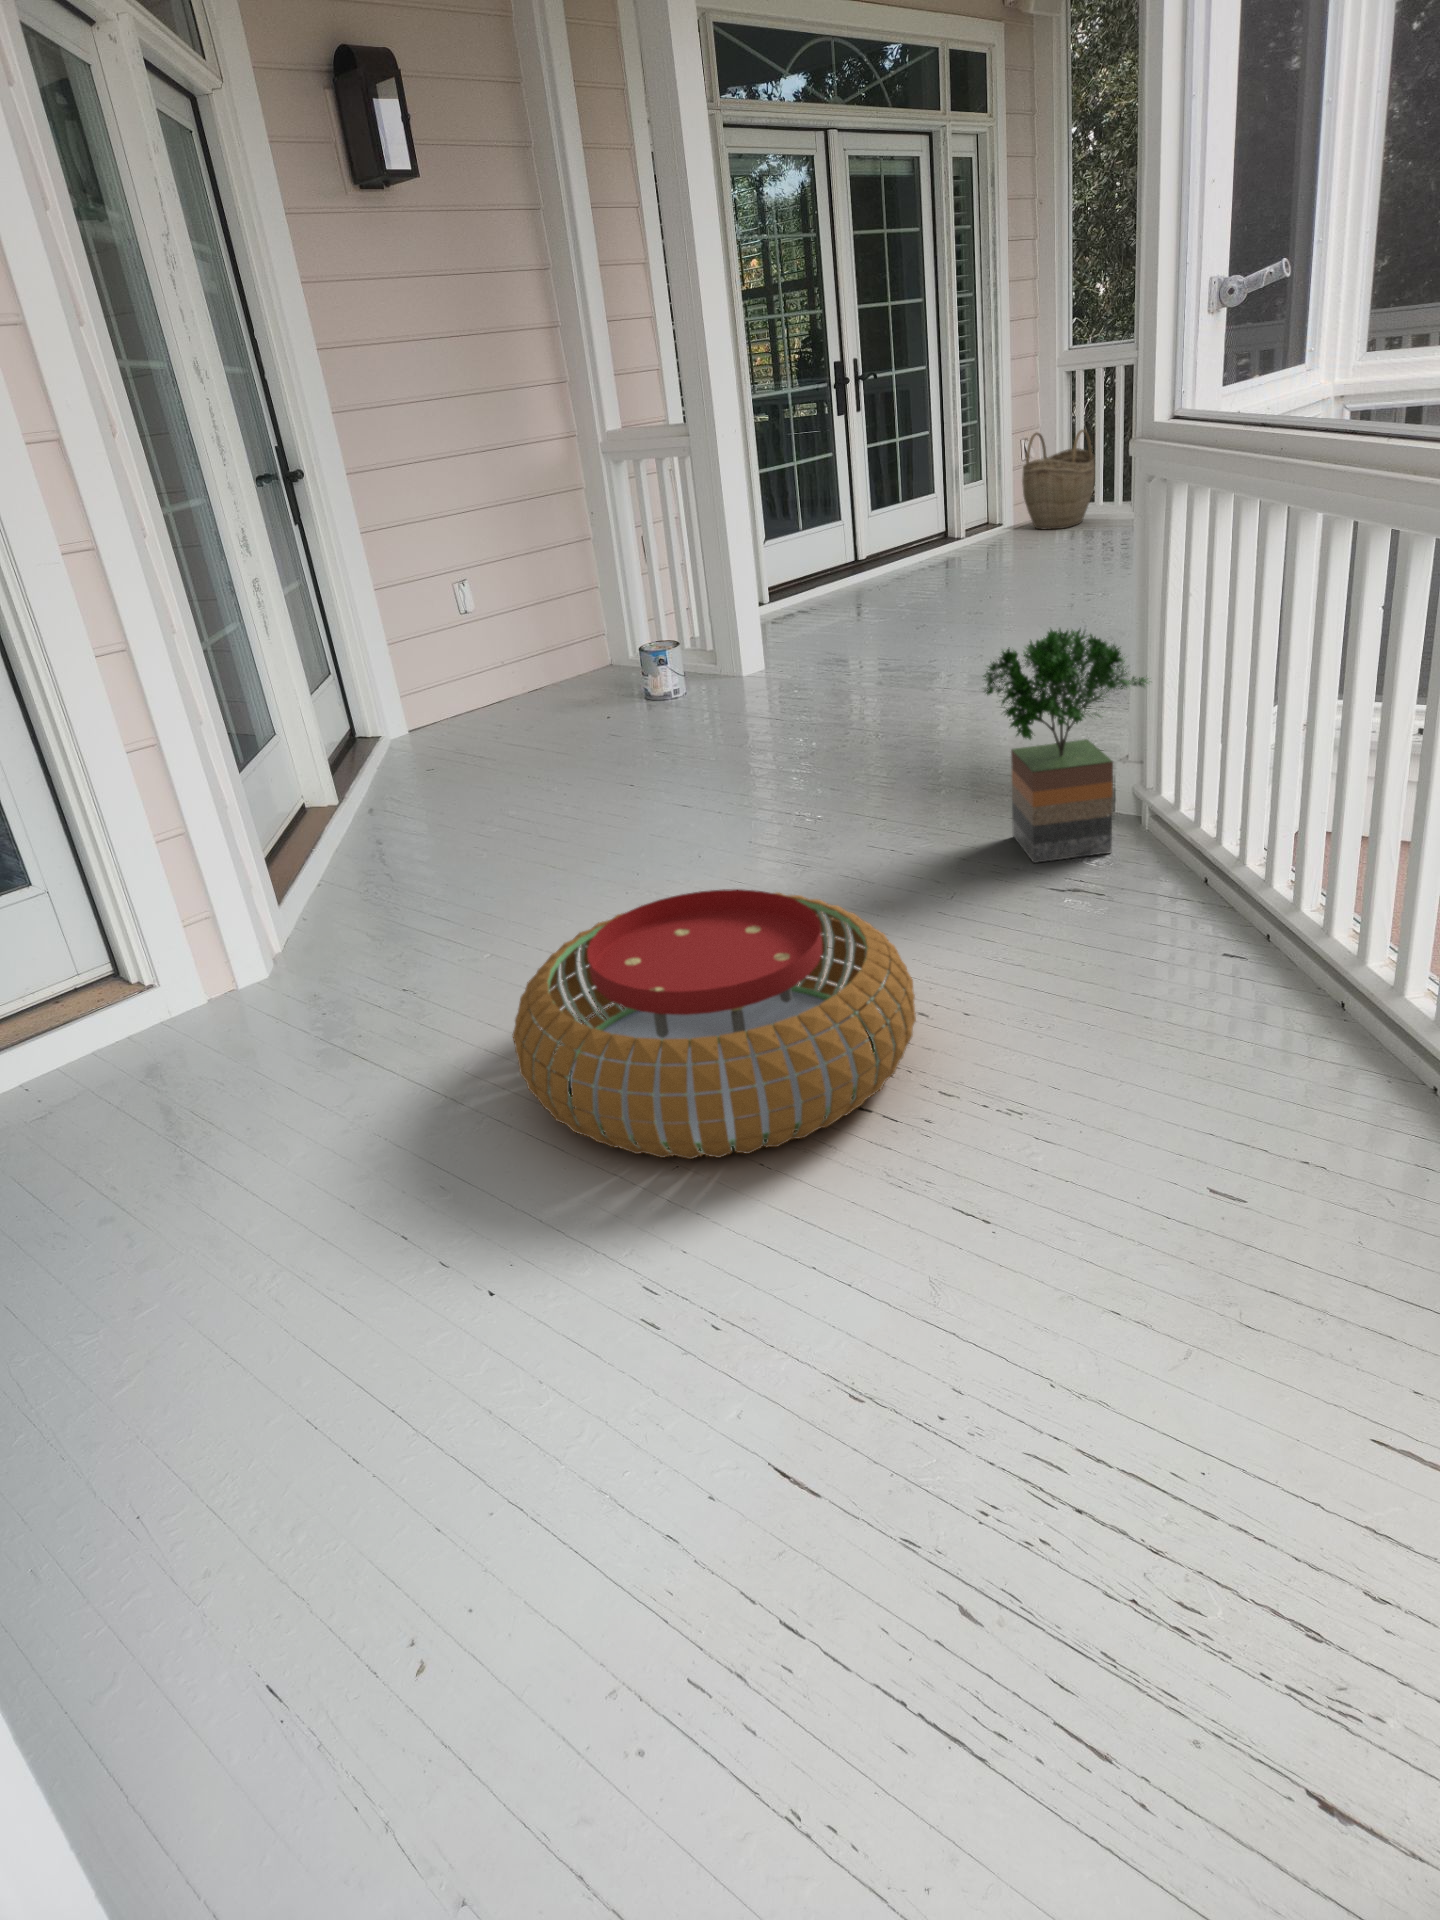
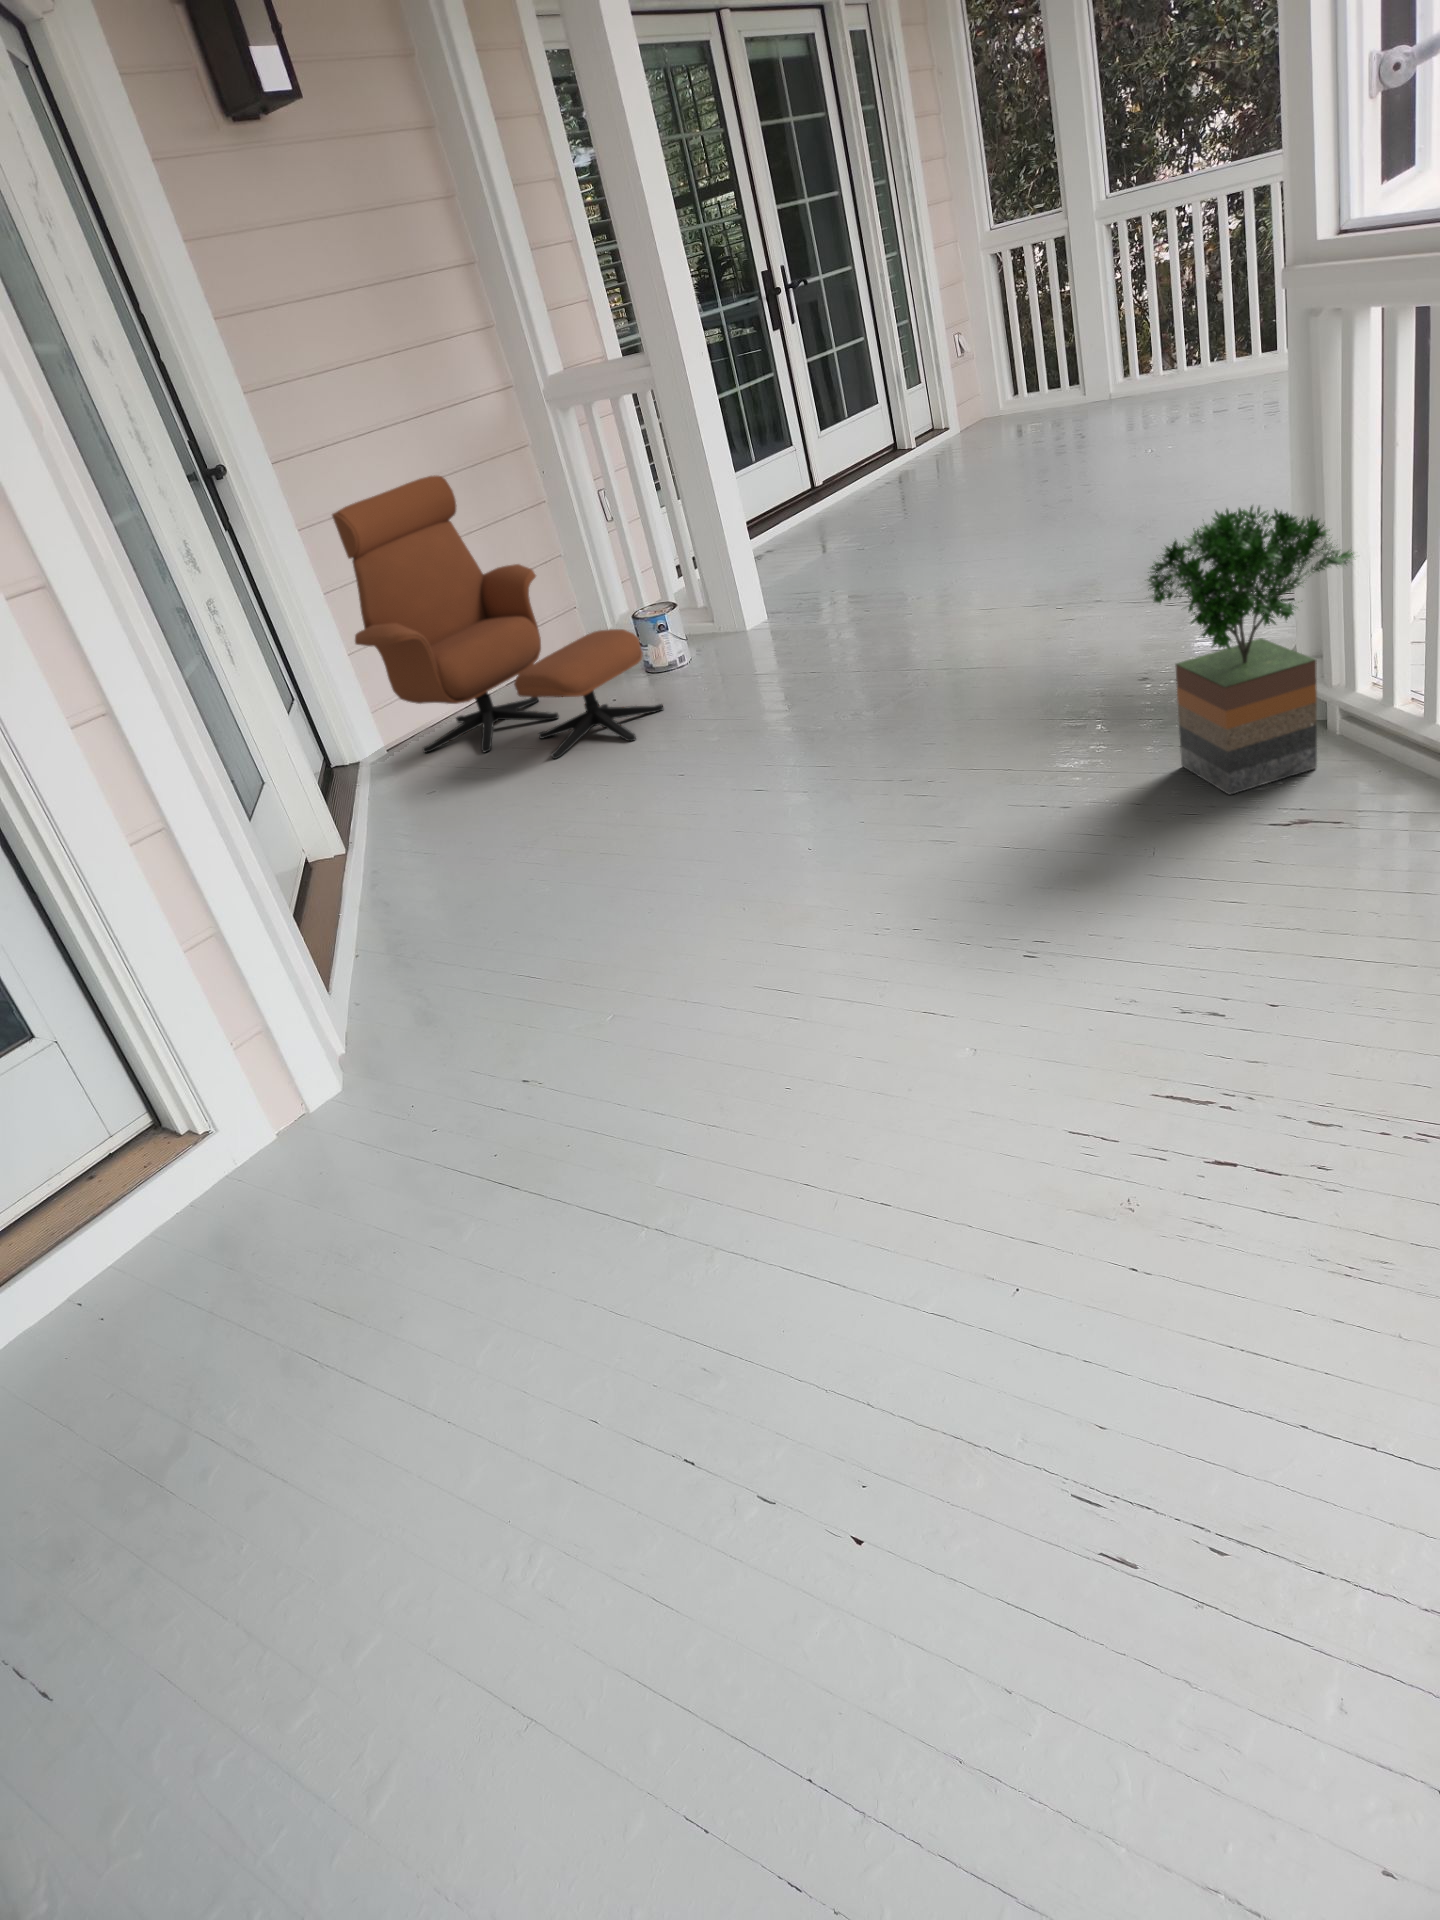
woven basket: present [1022,429,1095,529] -> none [960,314,1035,428]
lounge chair: none [387,502,643,758] -> present [332,475,663,759]
pouf: present [512,889,916,1159] -> none [728,891,1270,1284]

